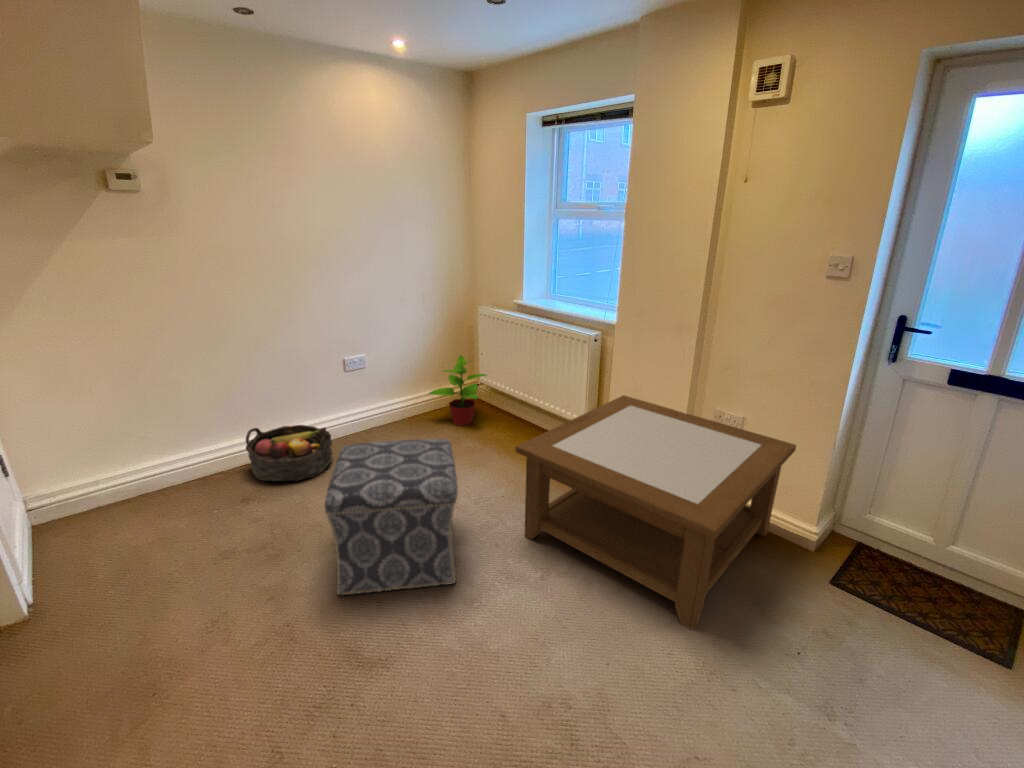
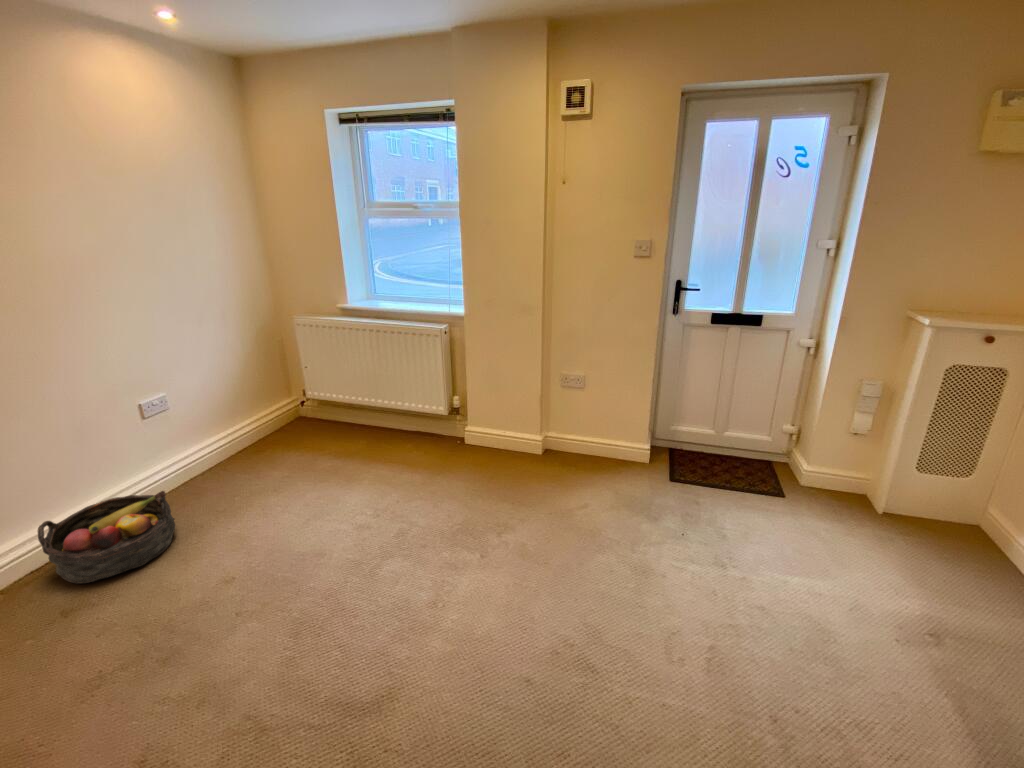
potted plant: present [429,355,486,425] -> none [262,371,327,446]
coffee table: present [516,395,796,630] -> none [430,378,634,550]
ottoman: present [325,439,458,595] -> none [236,460,414,663]

